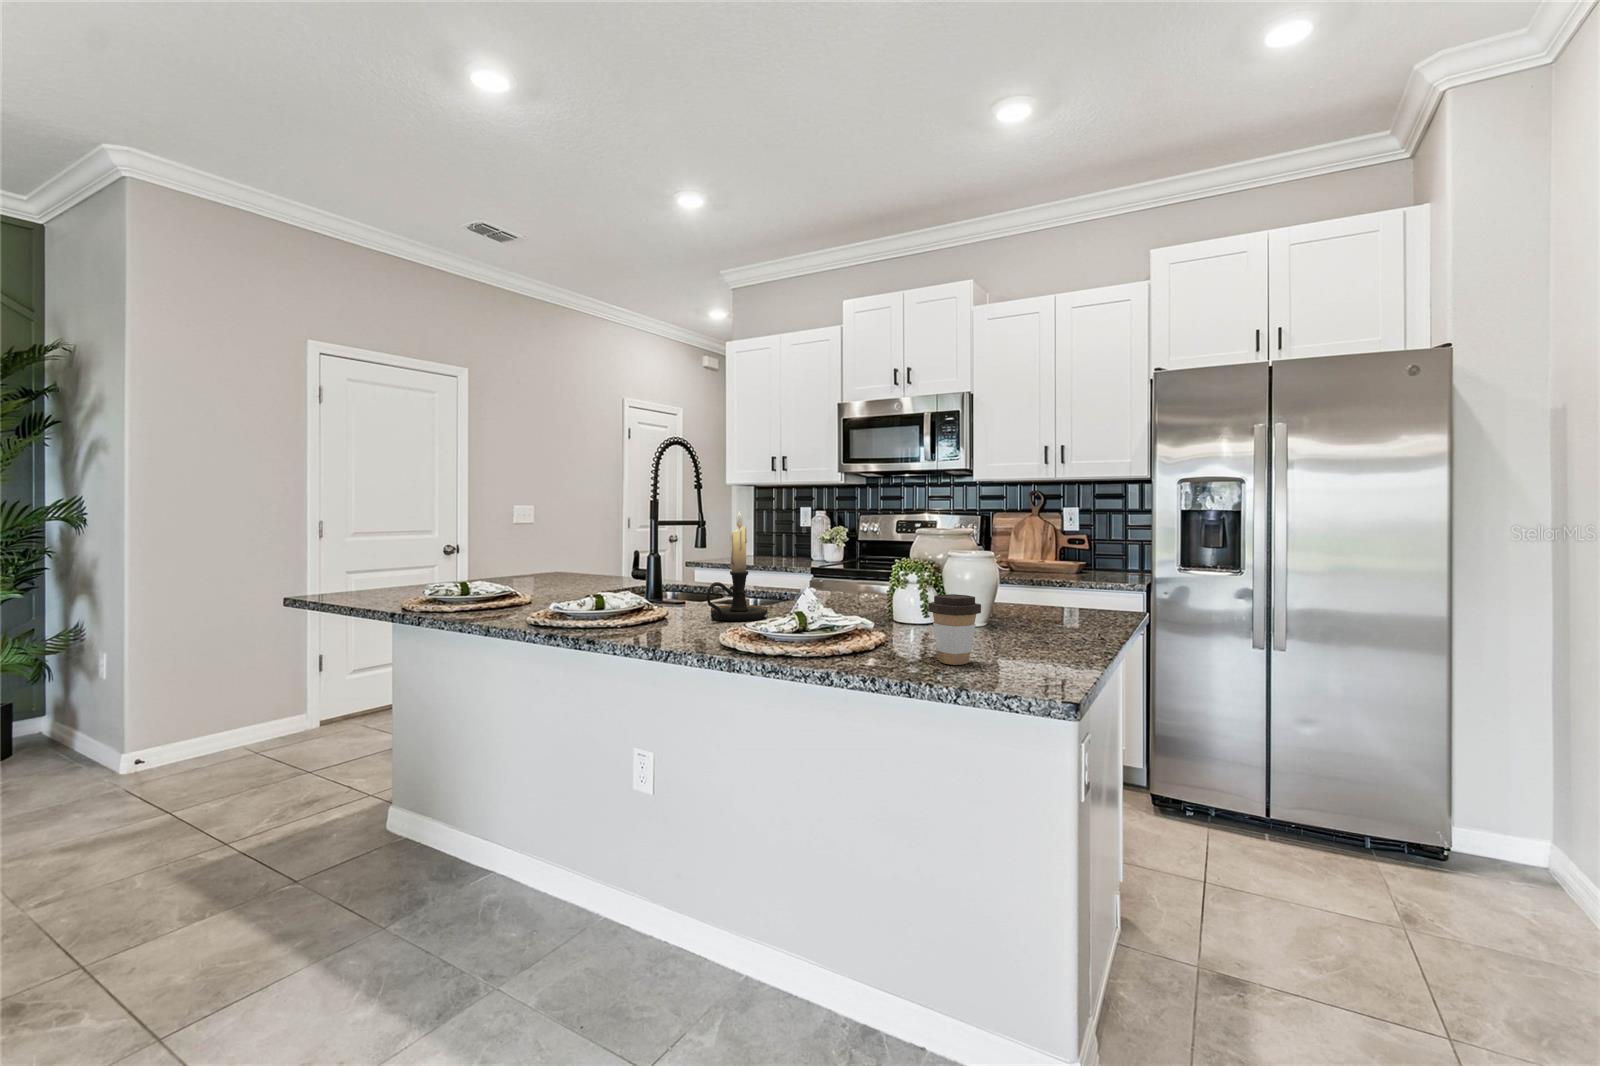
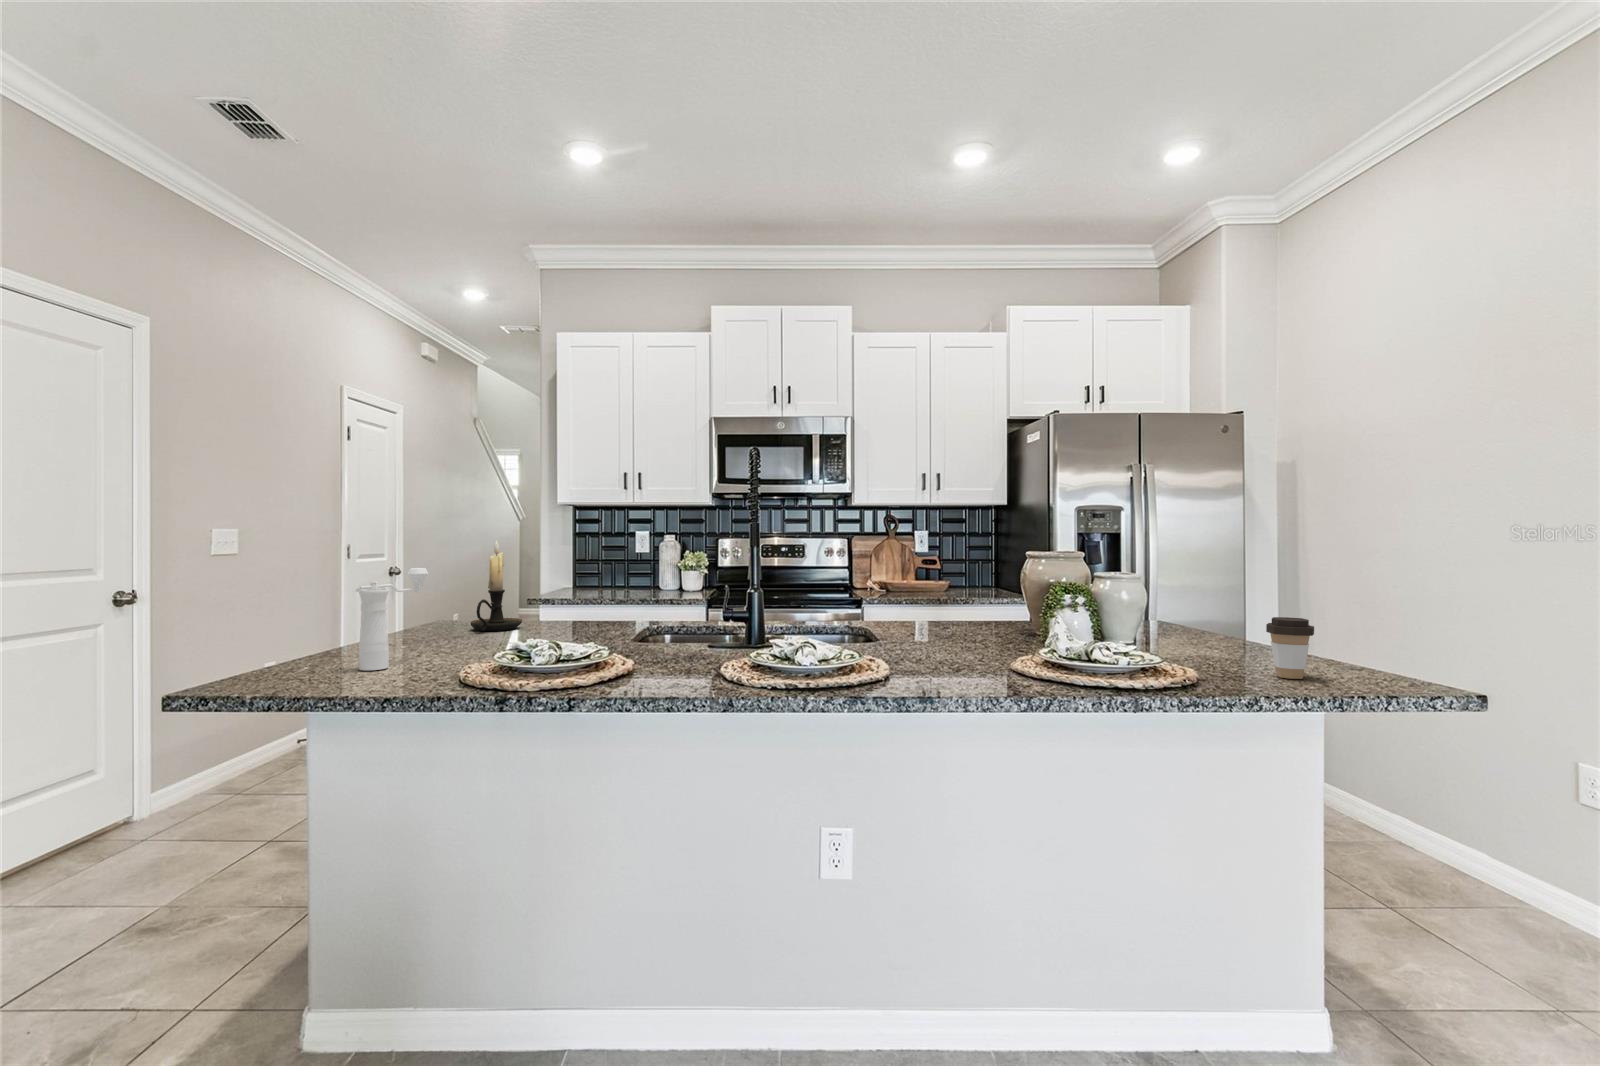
candle holder: present [706,511,768,621] -> present [471,540,522,631]
pepper mill: none [388,527,444,594] -> present [359,568,428,671]

